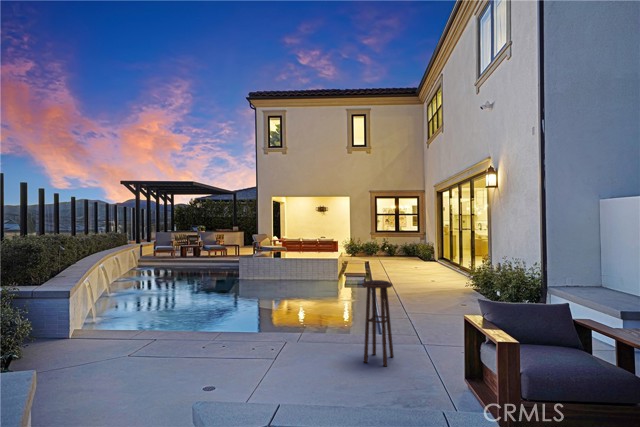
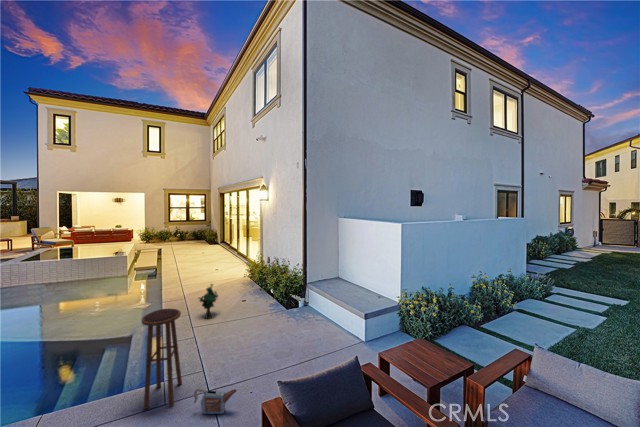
decorative plant: none [408,283,430,323] -> present [199,284,218,319]
watering can: none [404,352,444,381] -> present [194,388,237,414]

